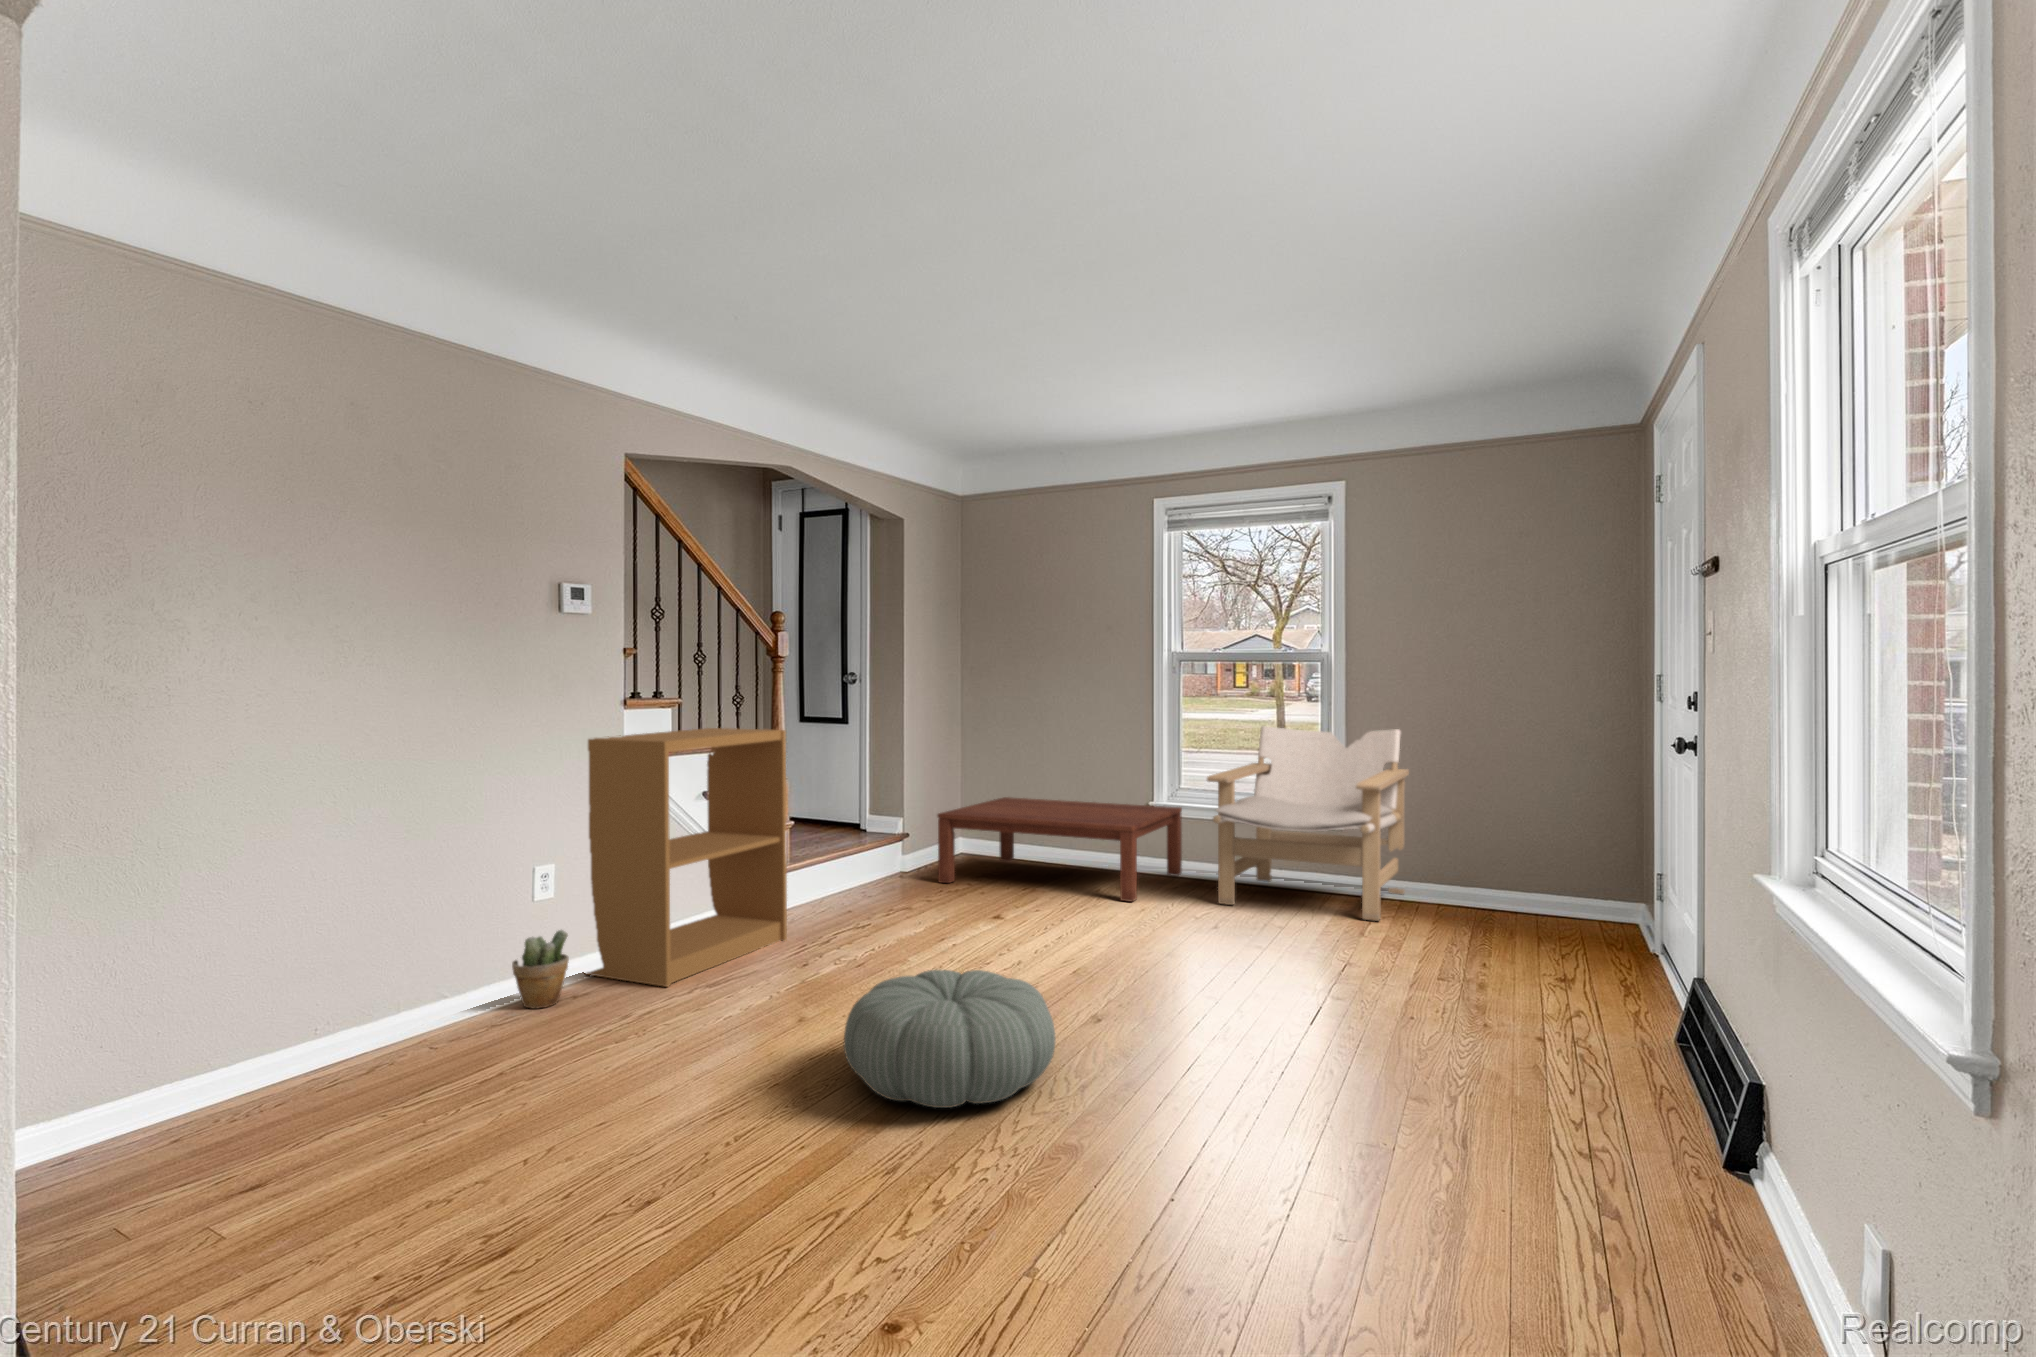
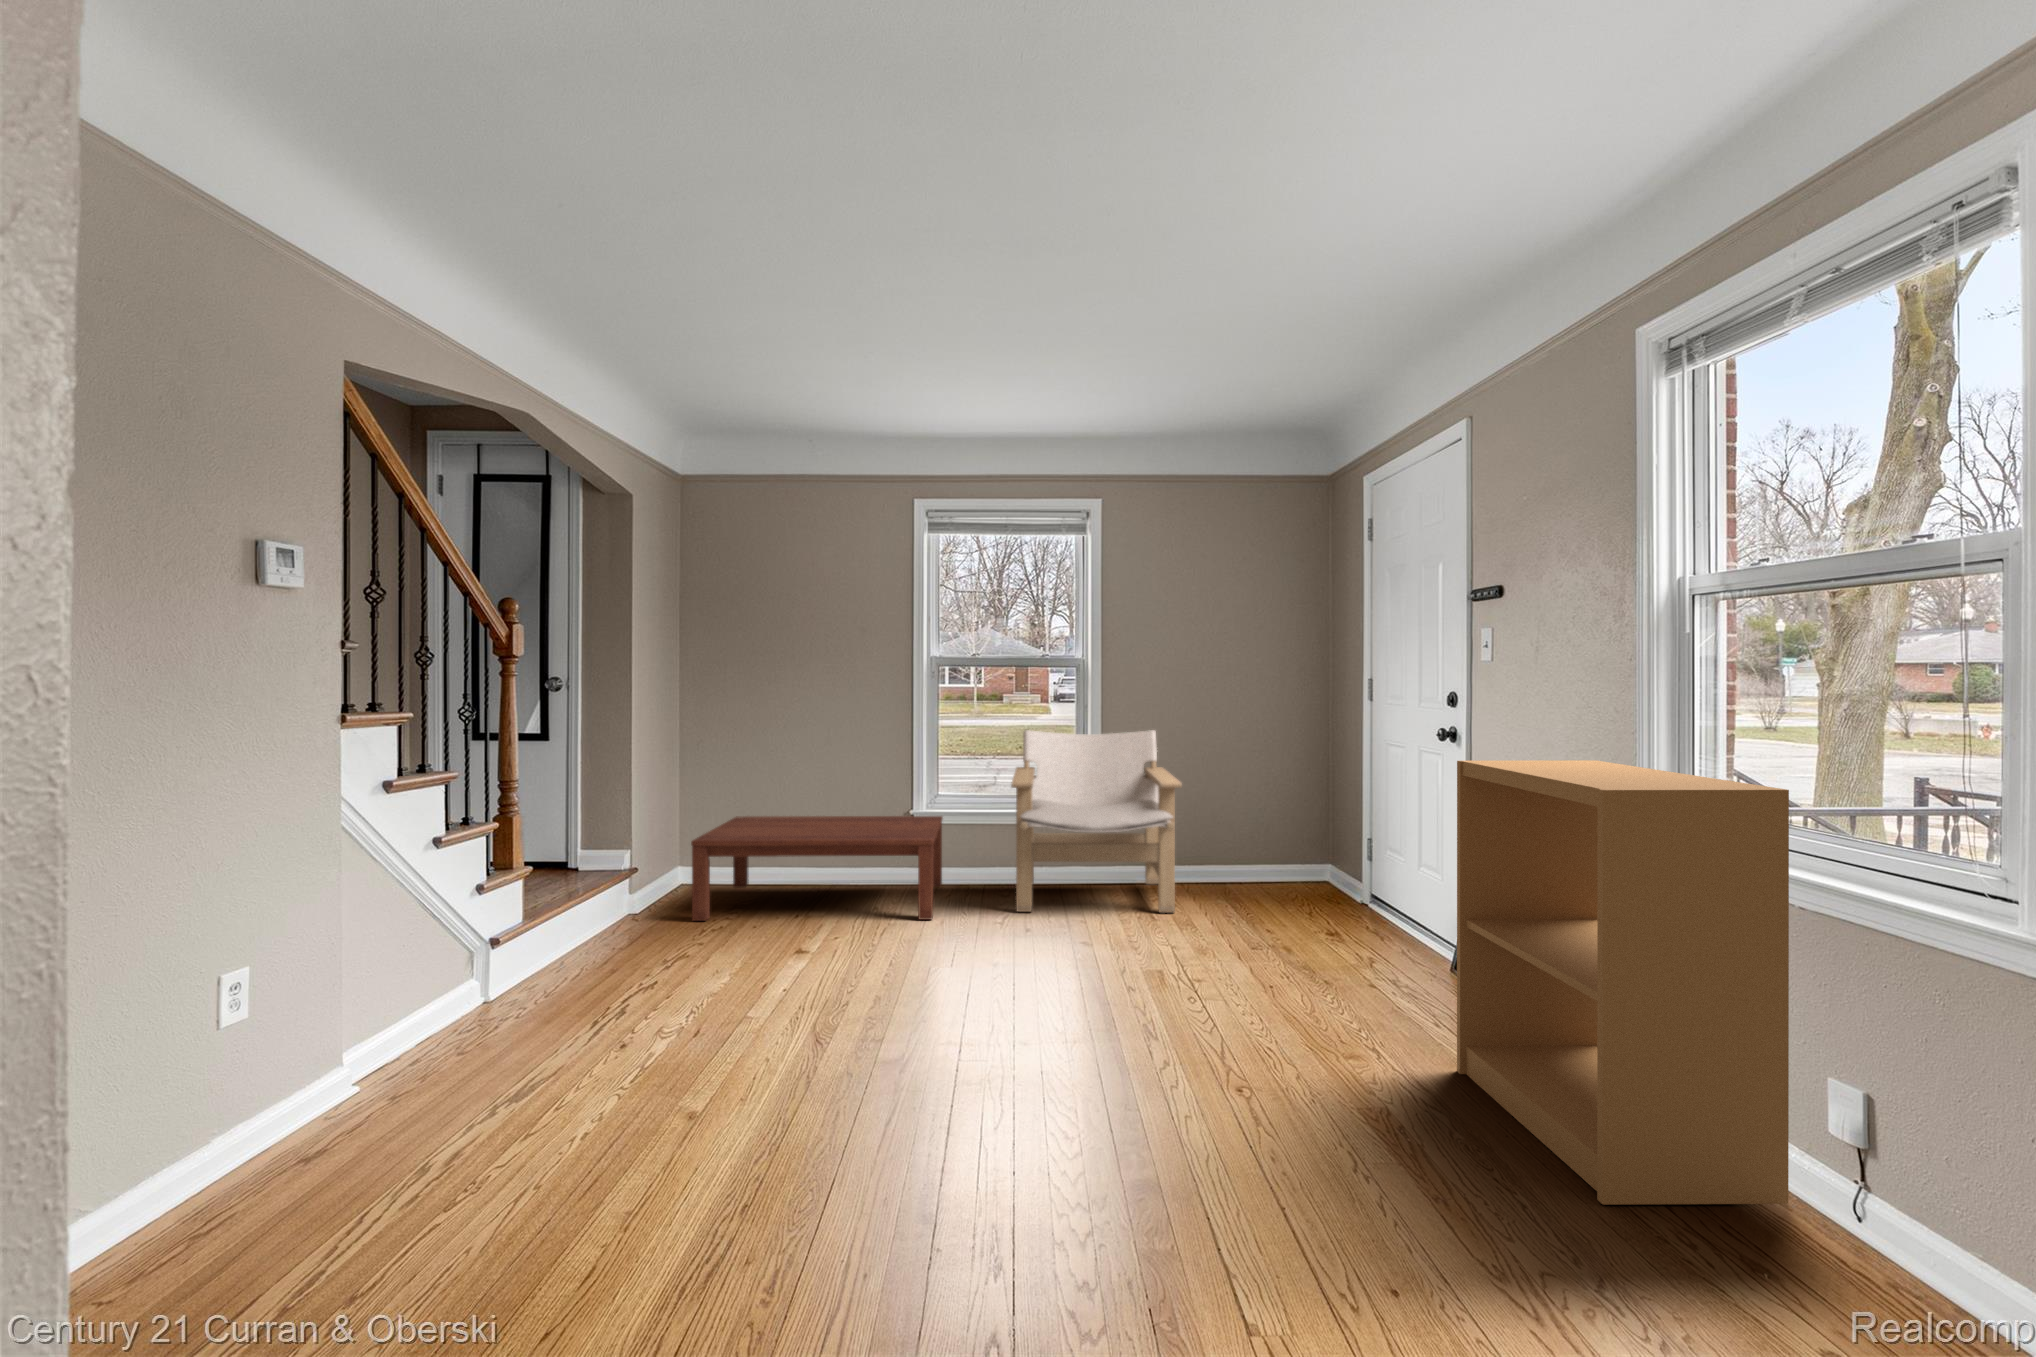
bookshelf: present [586,728,787,987] -> present [1457,760,1789,1205]
potted plant: present [512,930,569,1009] -> none [215,1064,317,1198]
pouf: present [844,970,1056,1108] -> none [862,1028,1120,1218]

